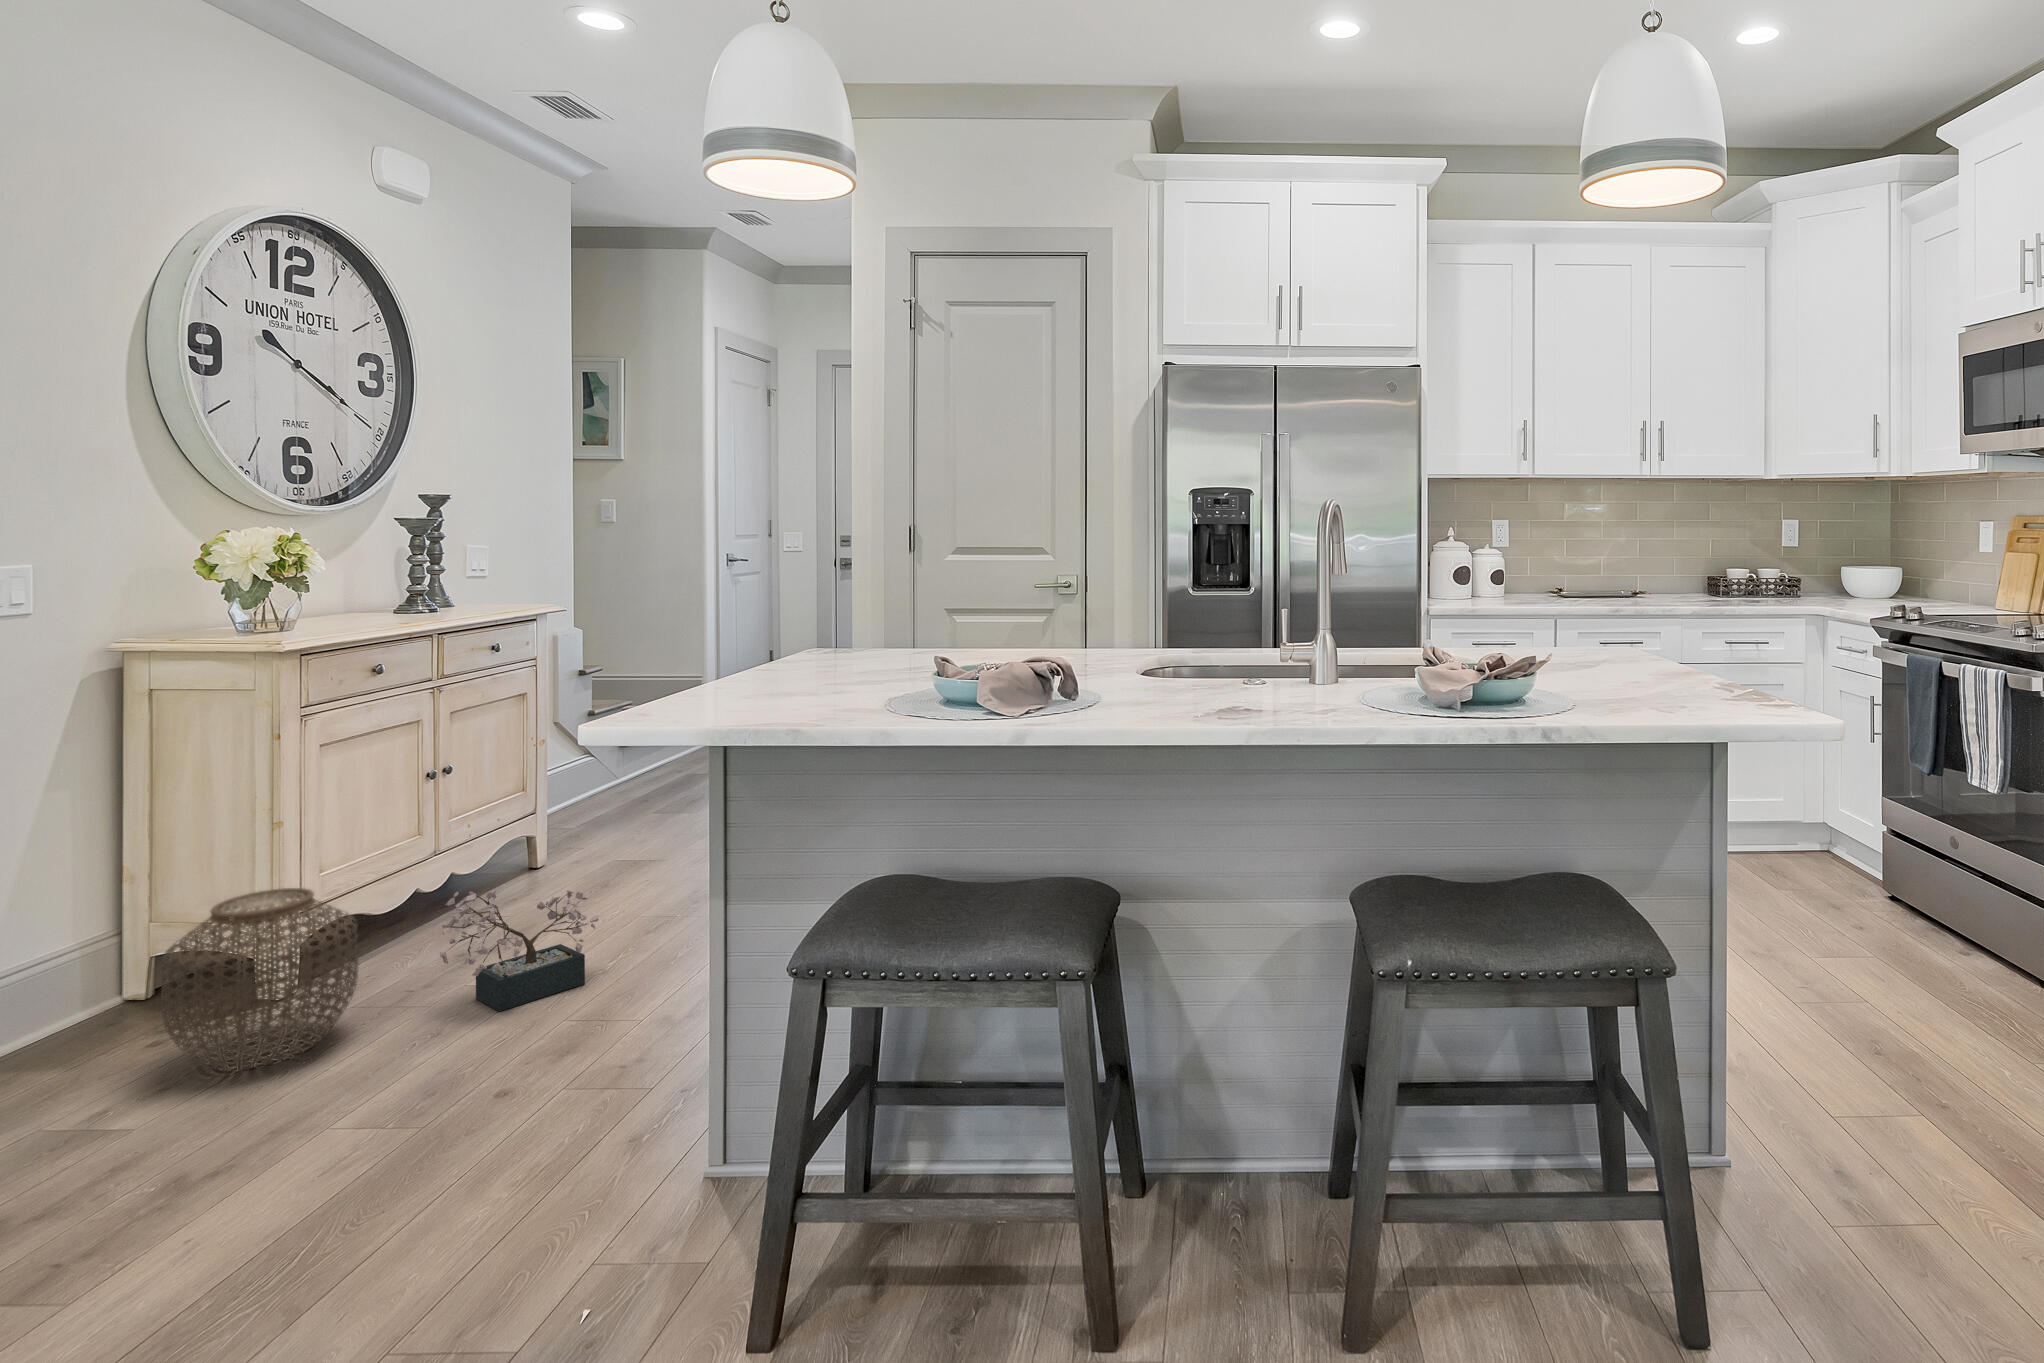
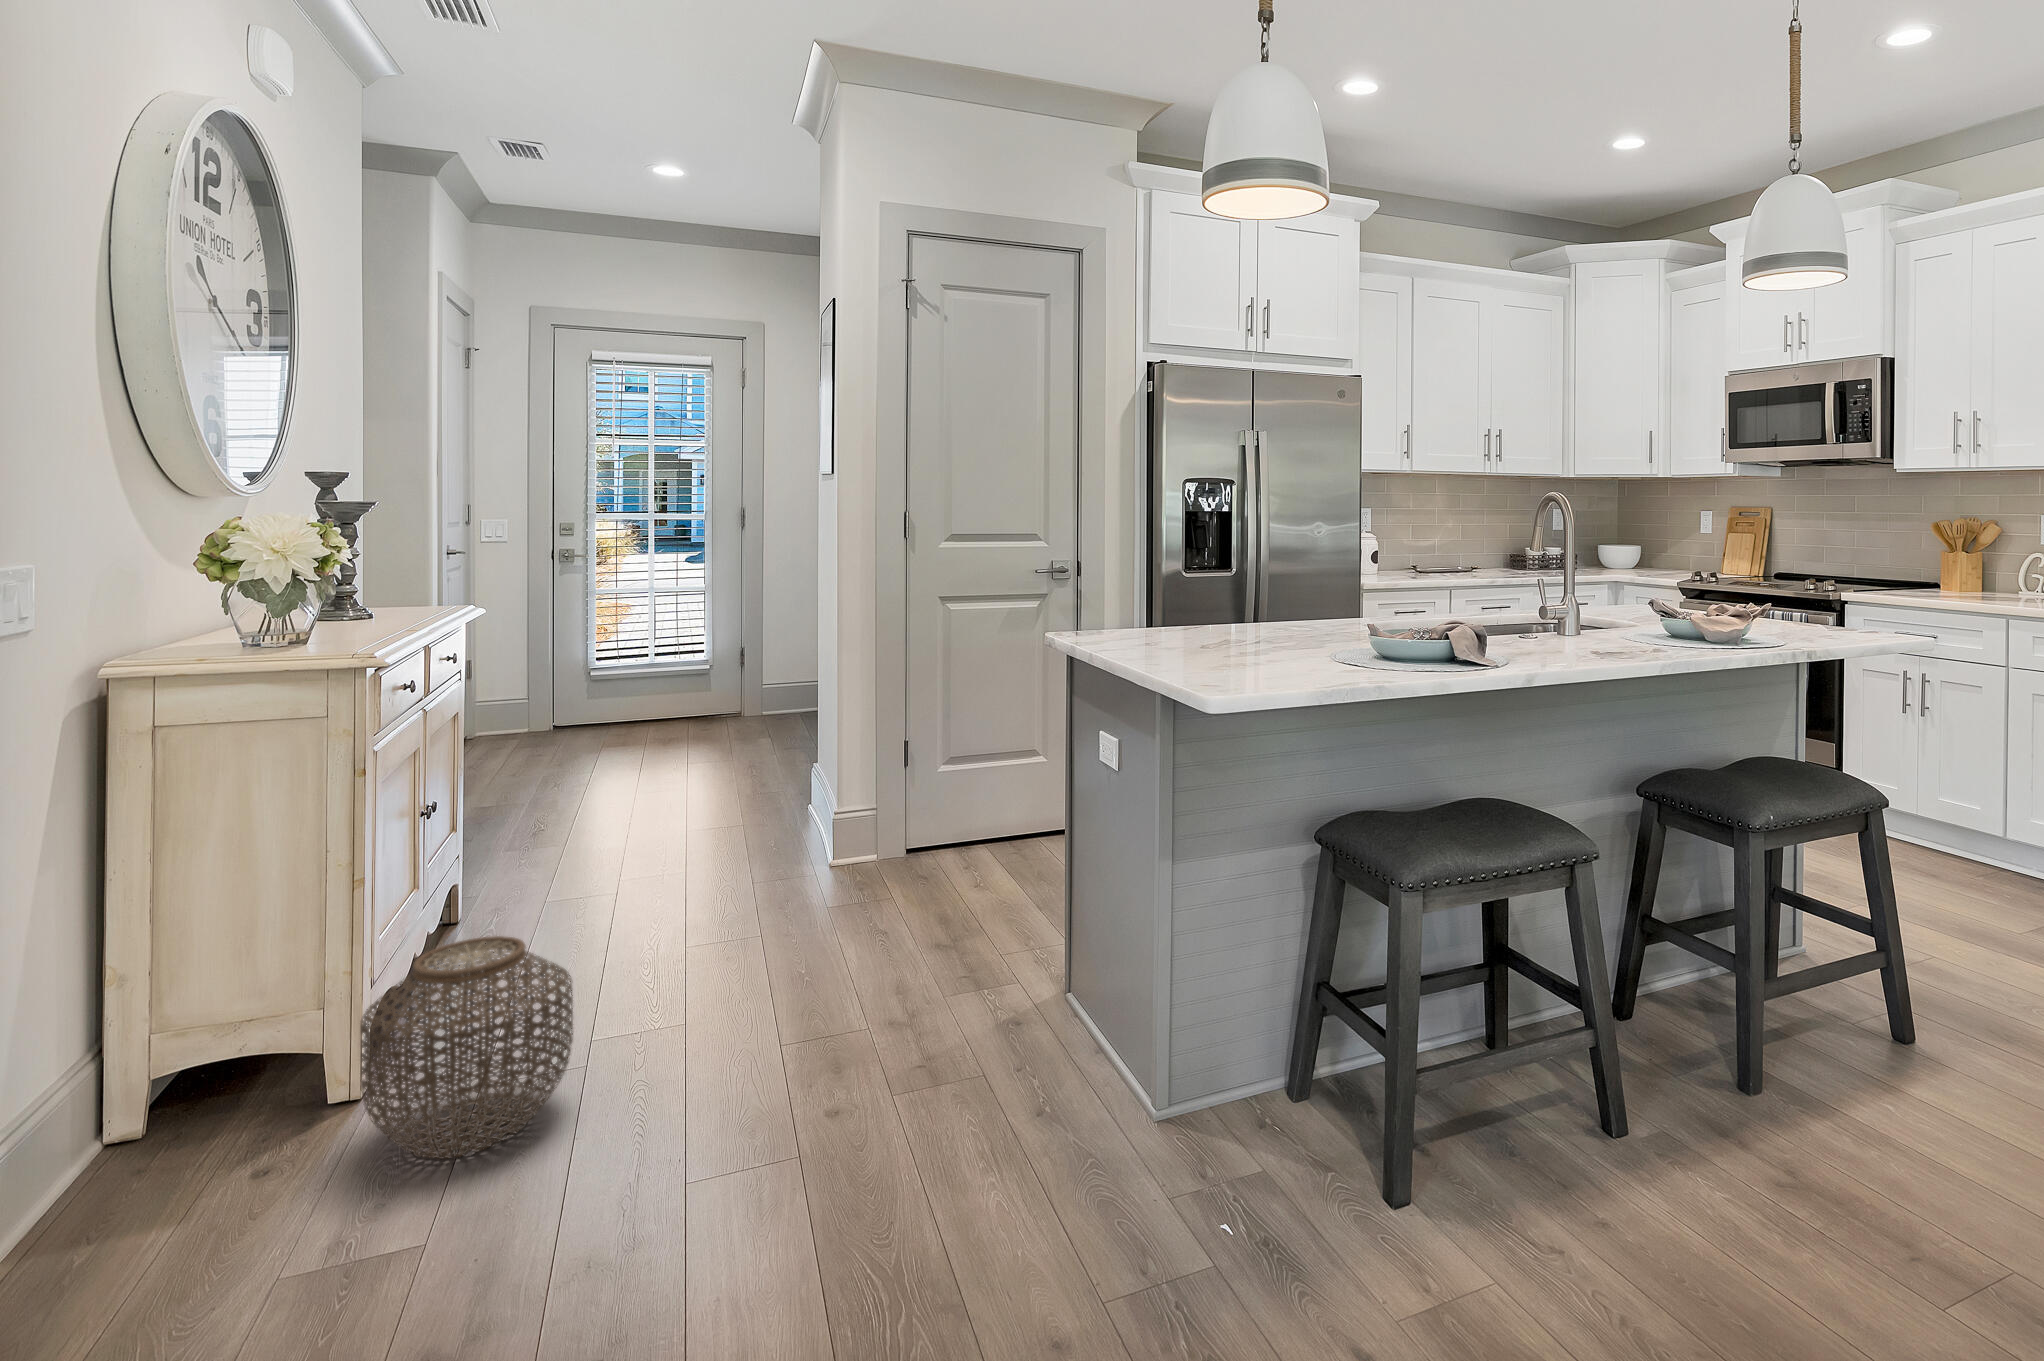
decorative plant: present [440,891,598,1011] -> none [614,910,752,1045]

